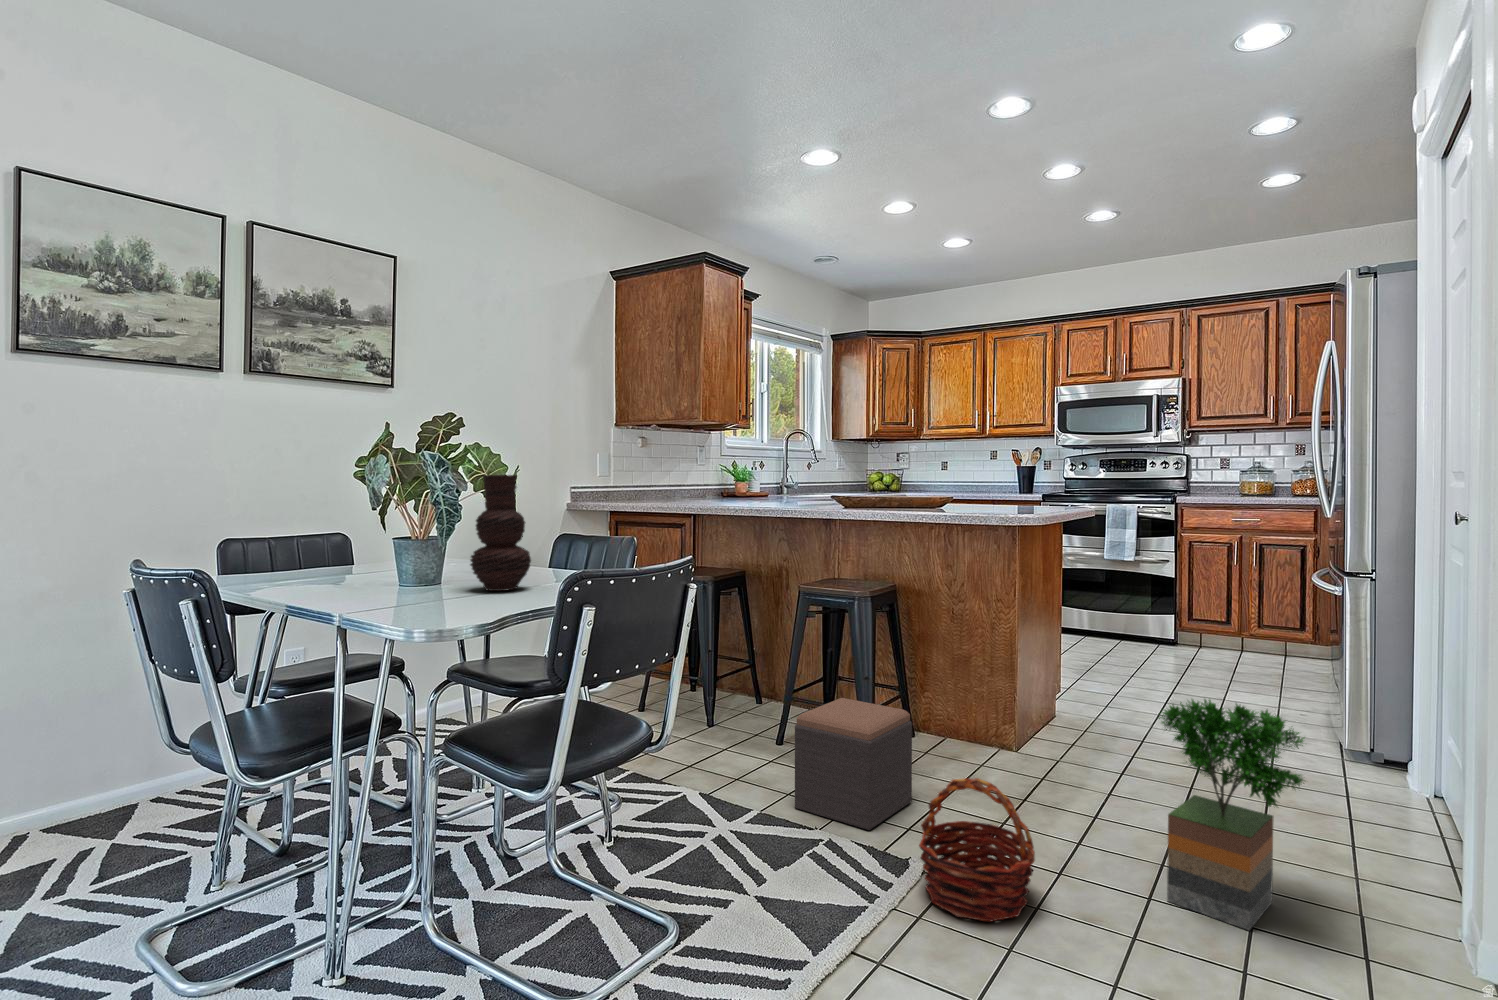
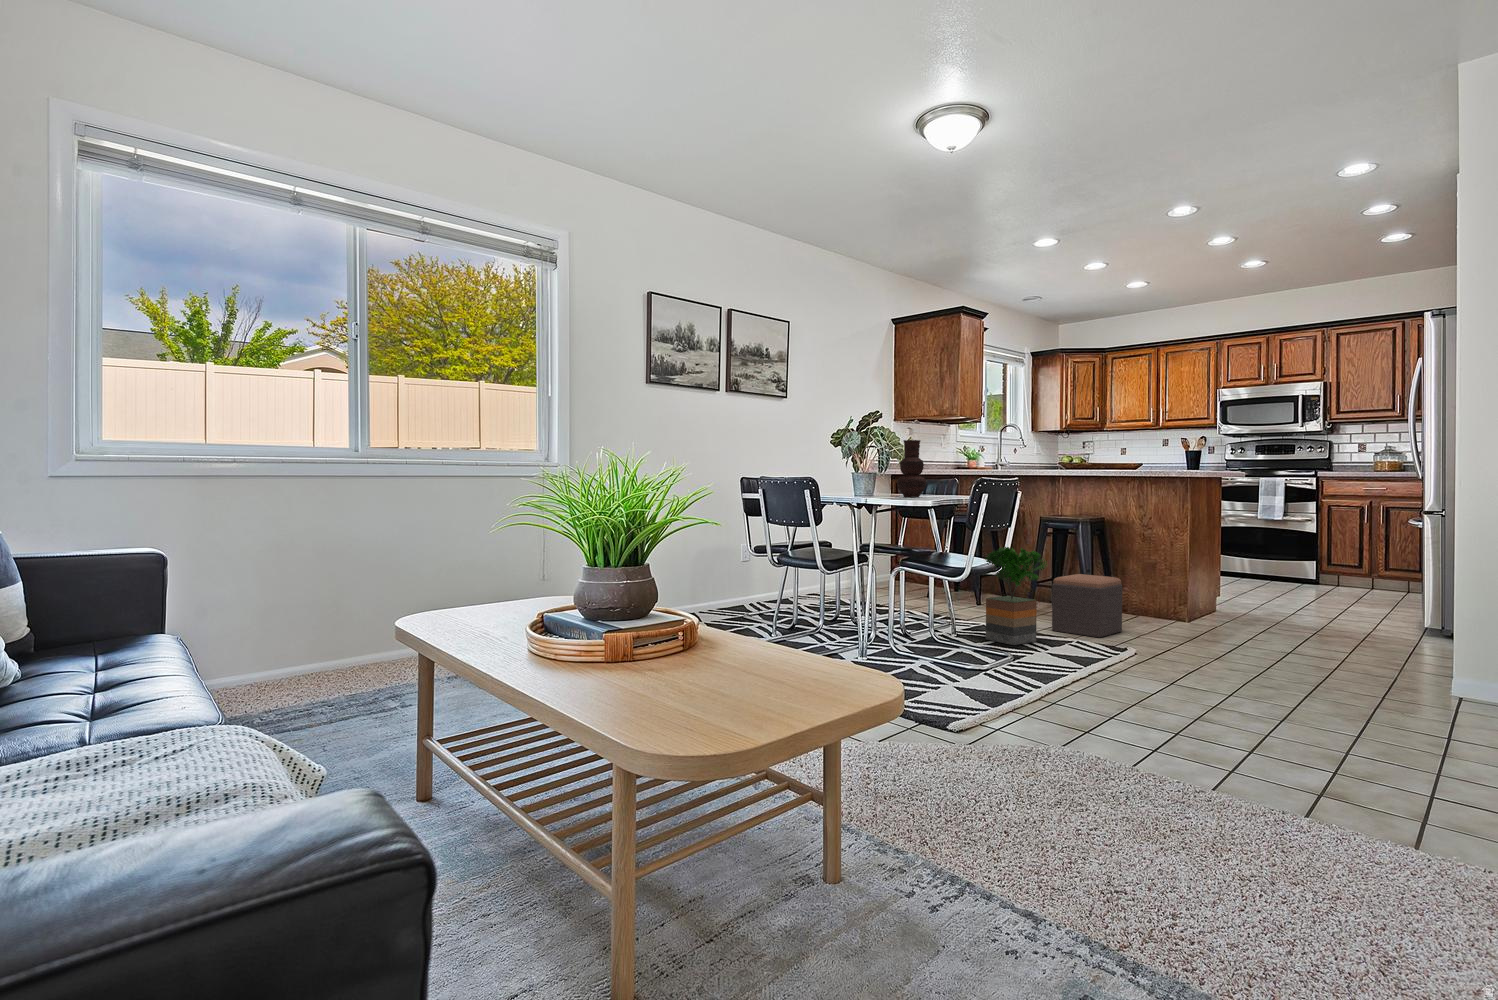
potted tree: present [1159,699,1305,930] -> present [985,547,1047,645]
basket: present [919,778,1035,921] -> none [1134,593,1199,659]

